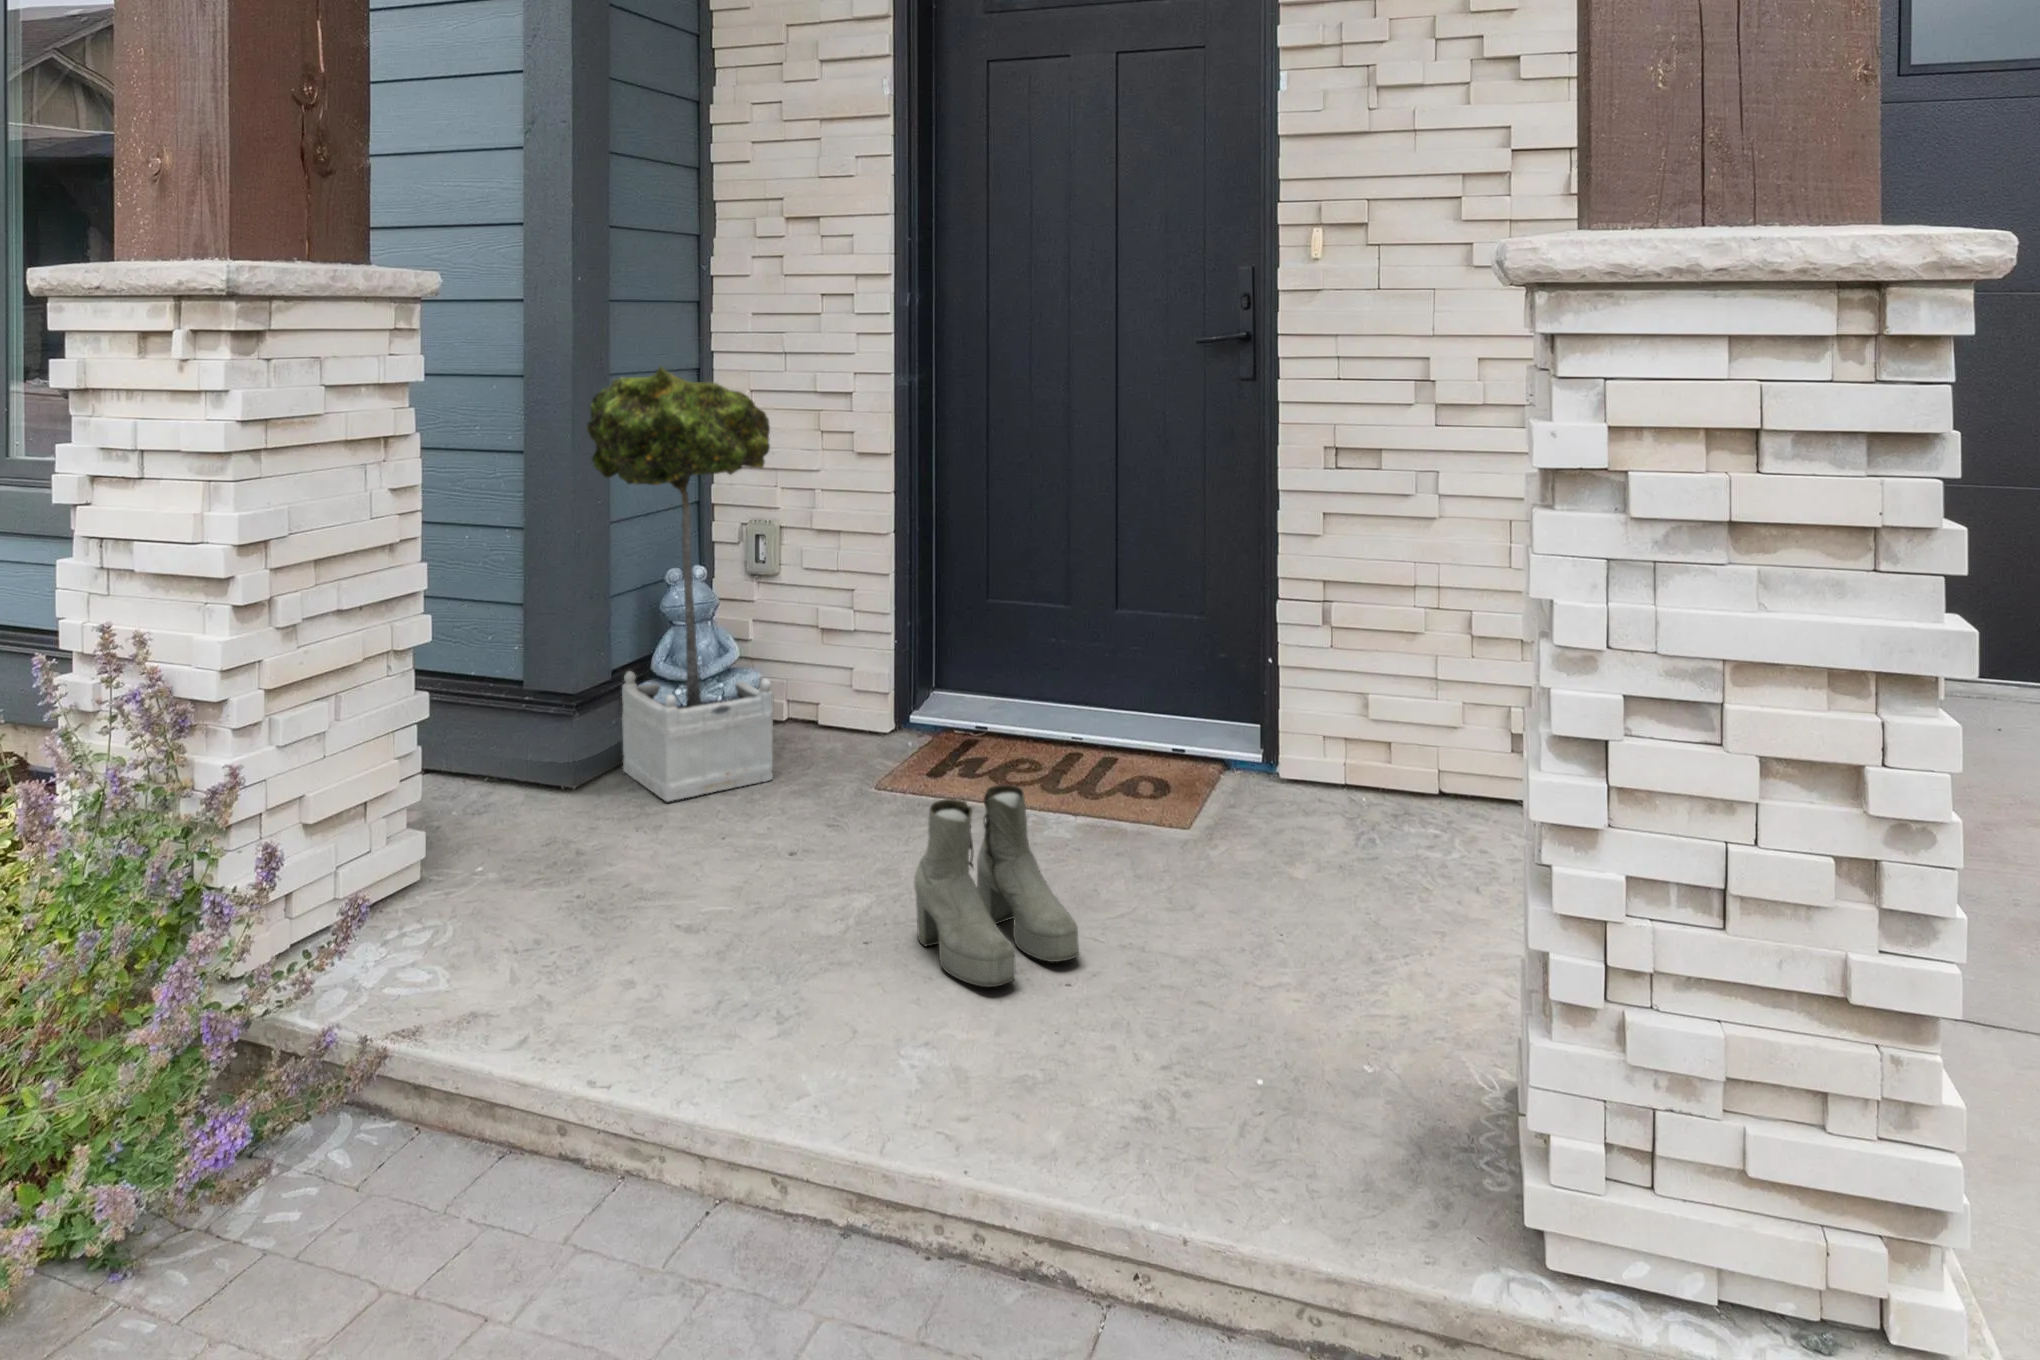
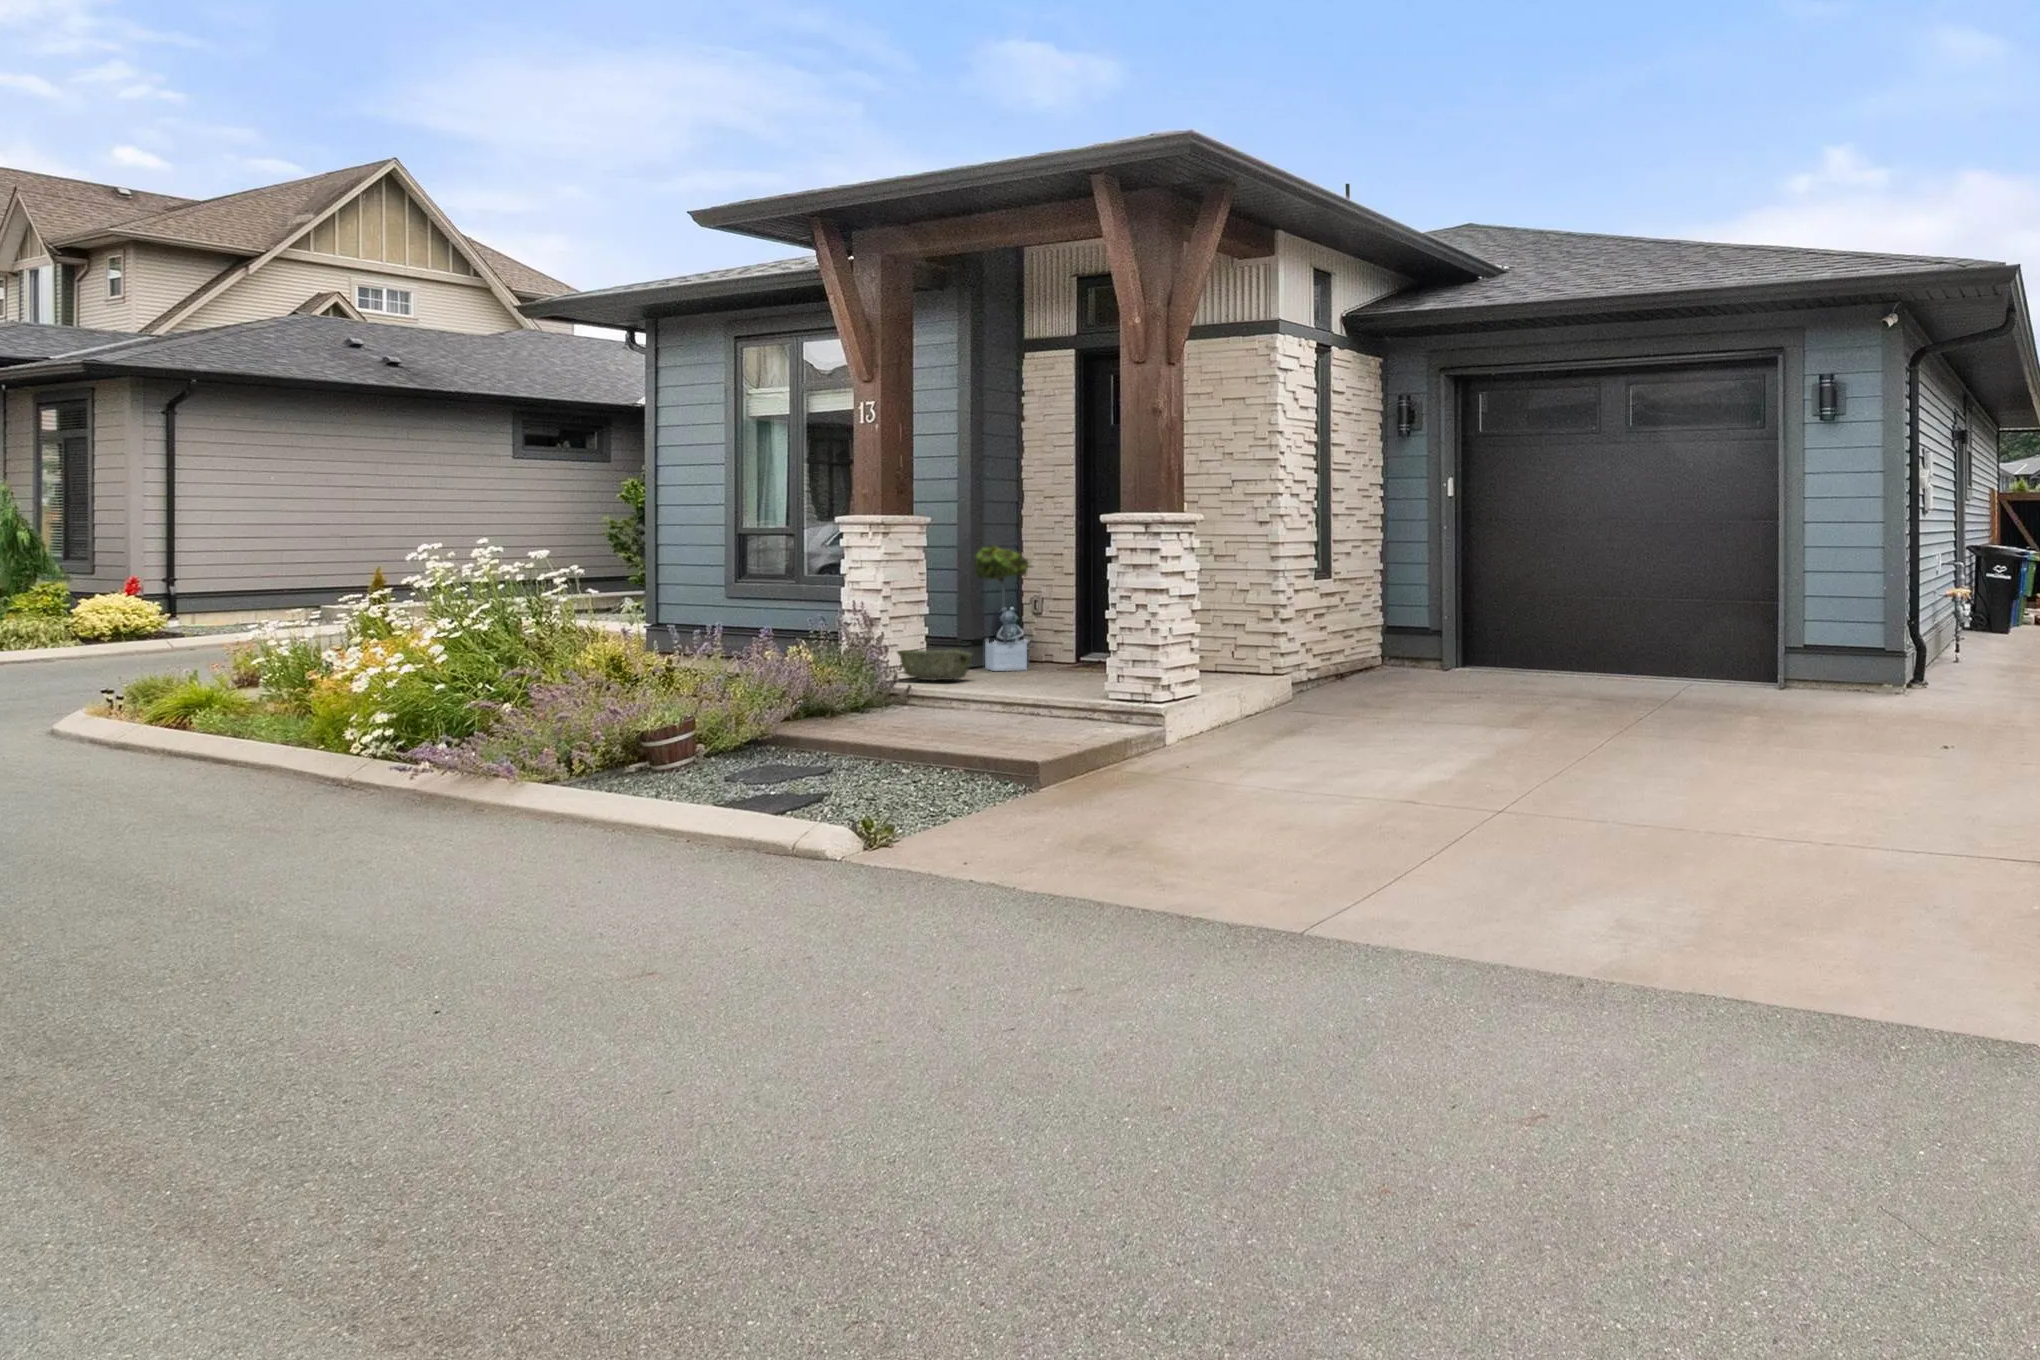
boots: present [914,785,1079,987] -> none [1037,648,1072,684]
woven basket: none [302,815,630,976] -> present [899,650,972,680]

